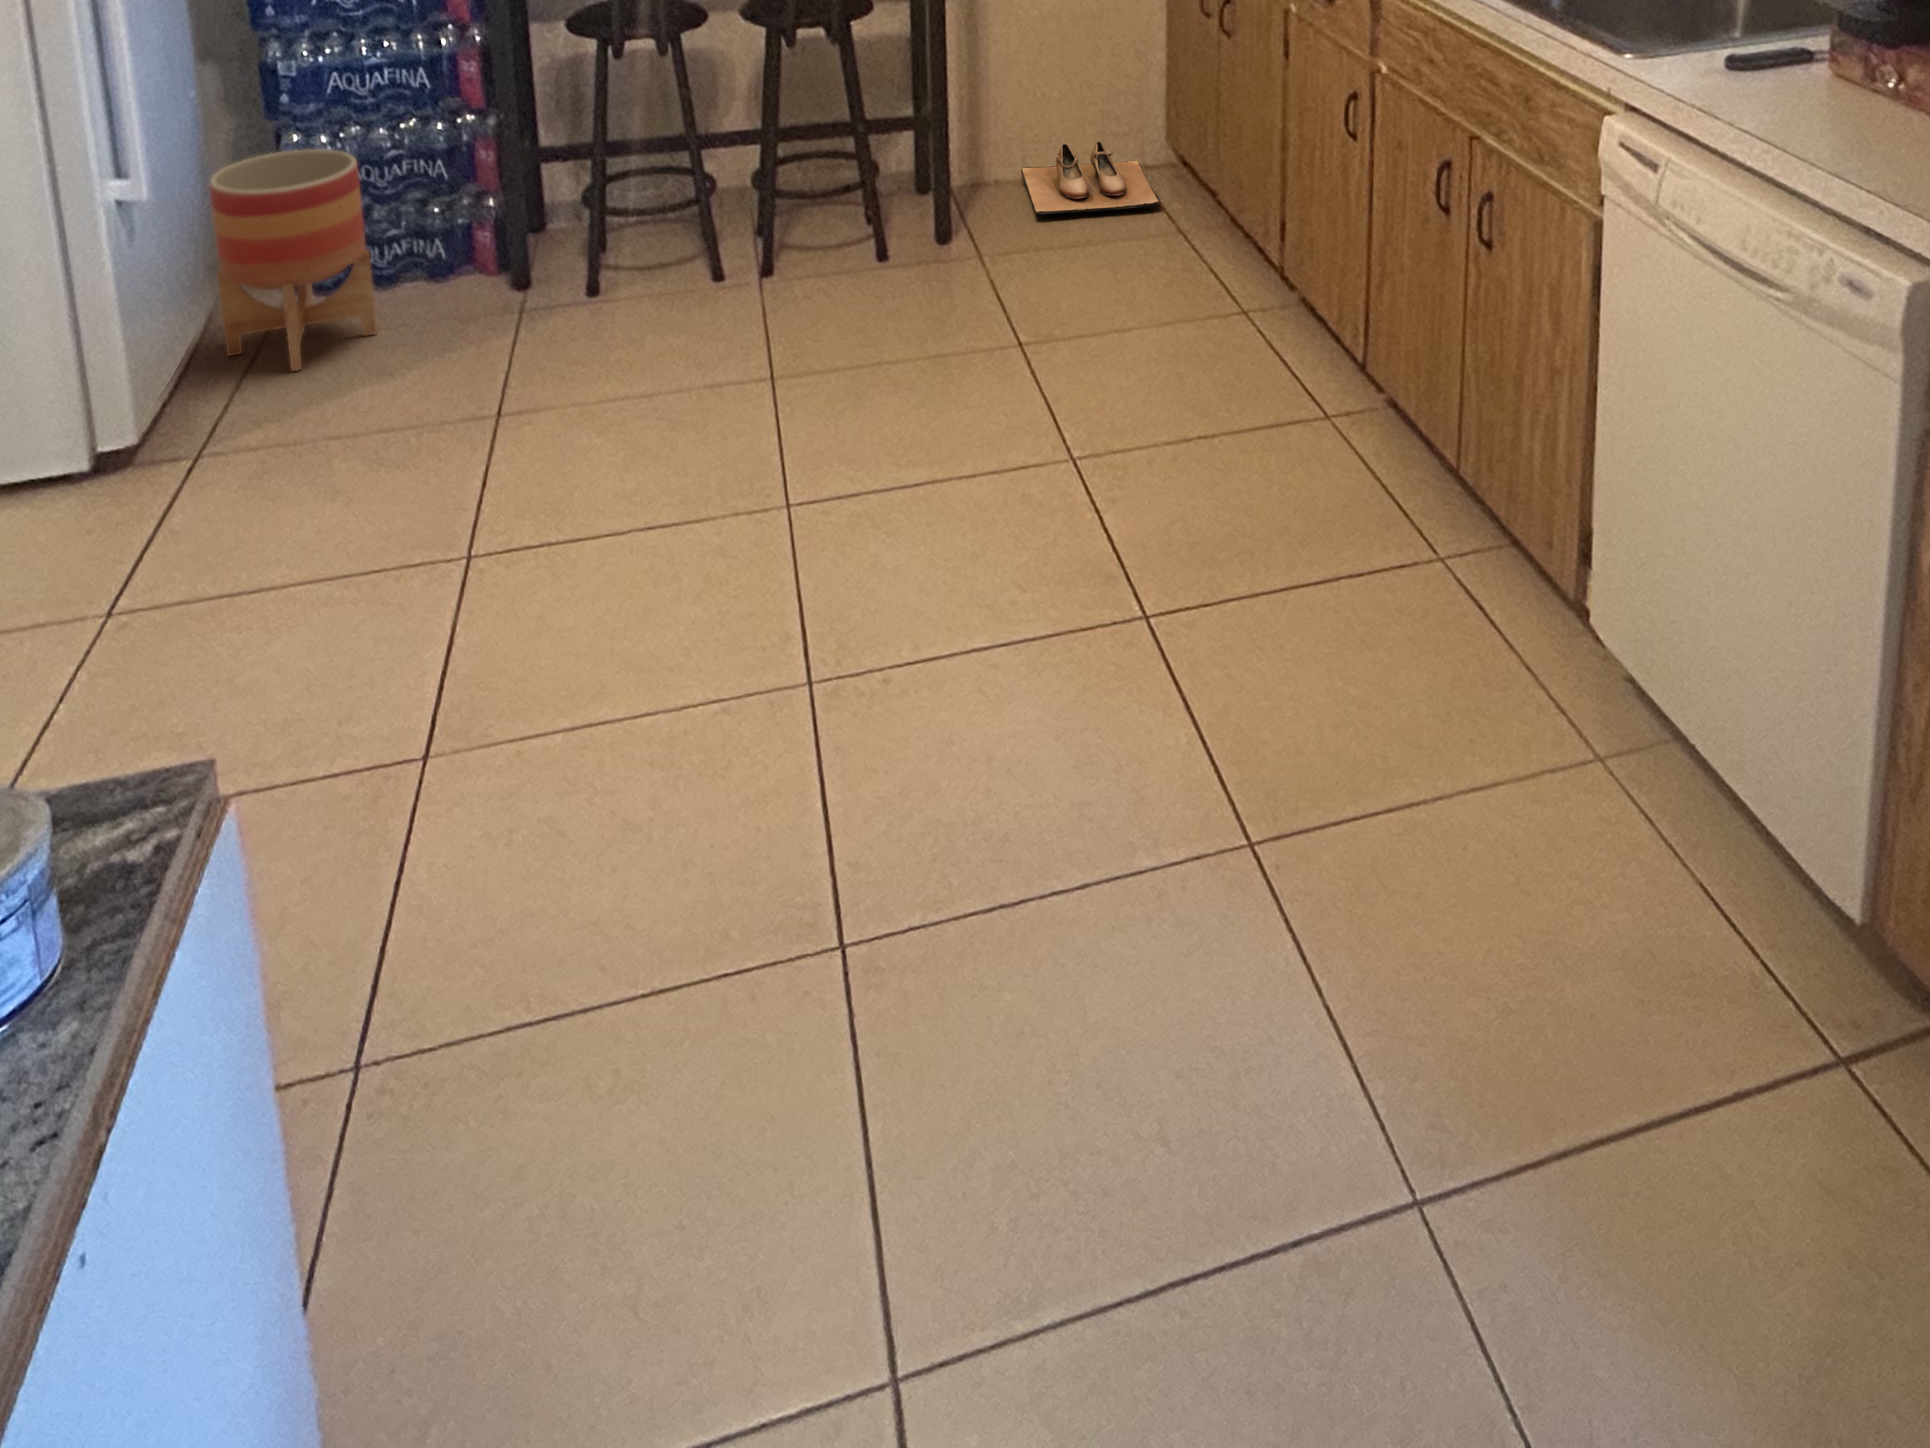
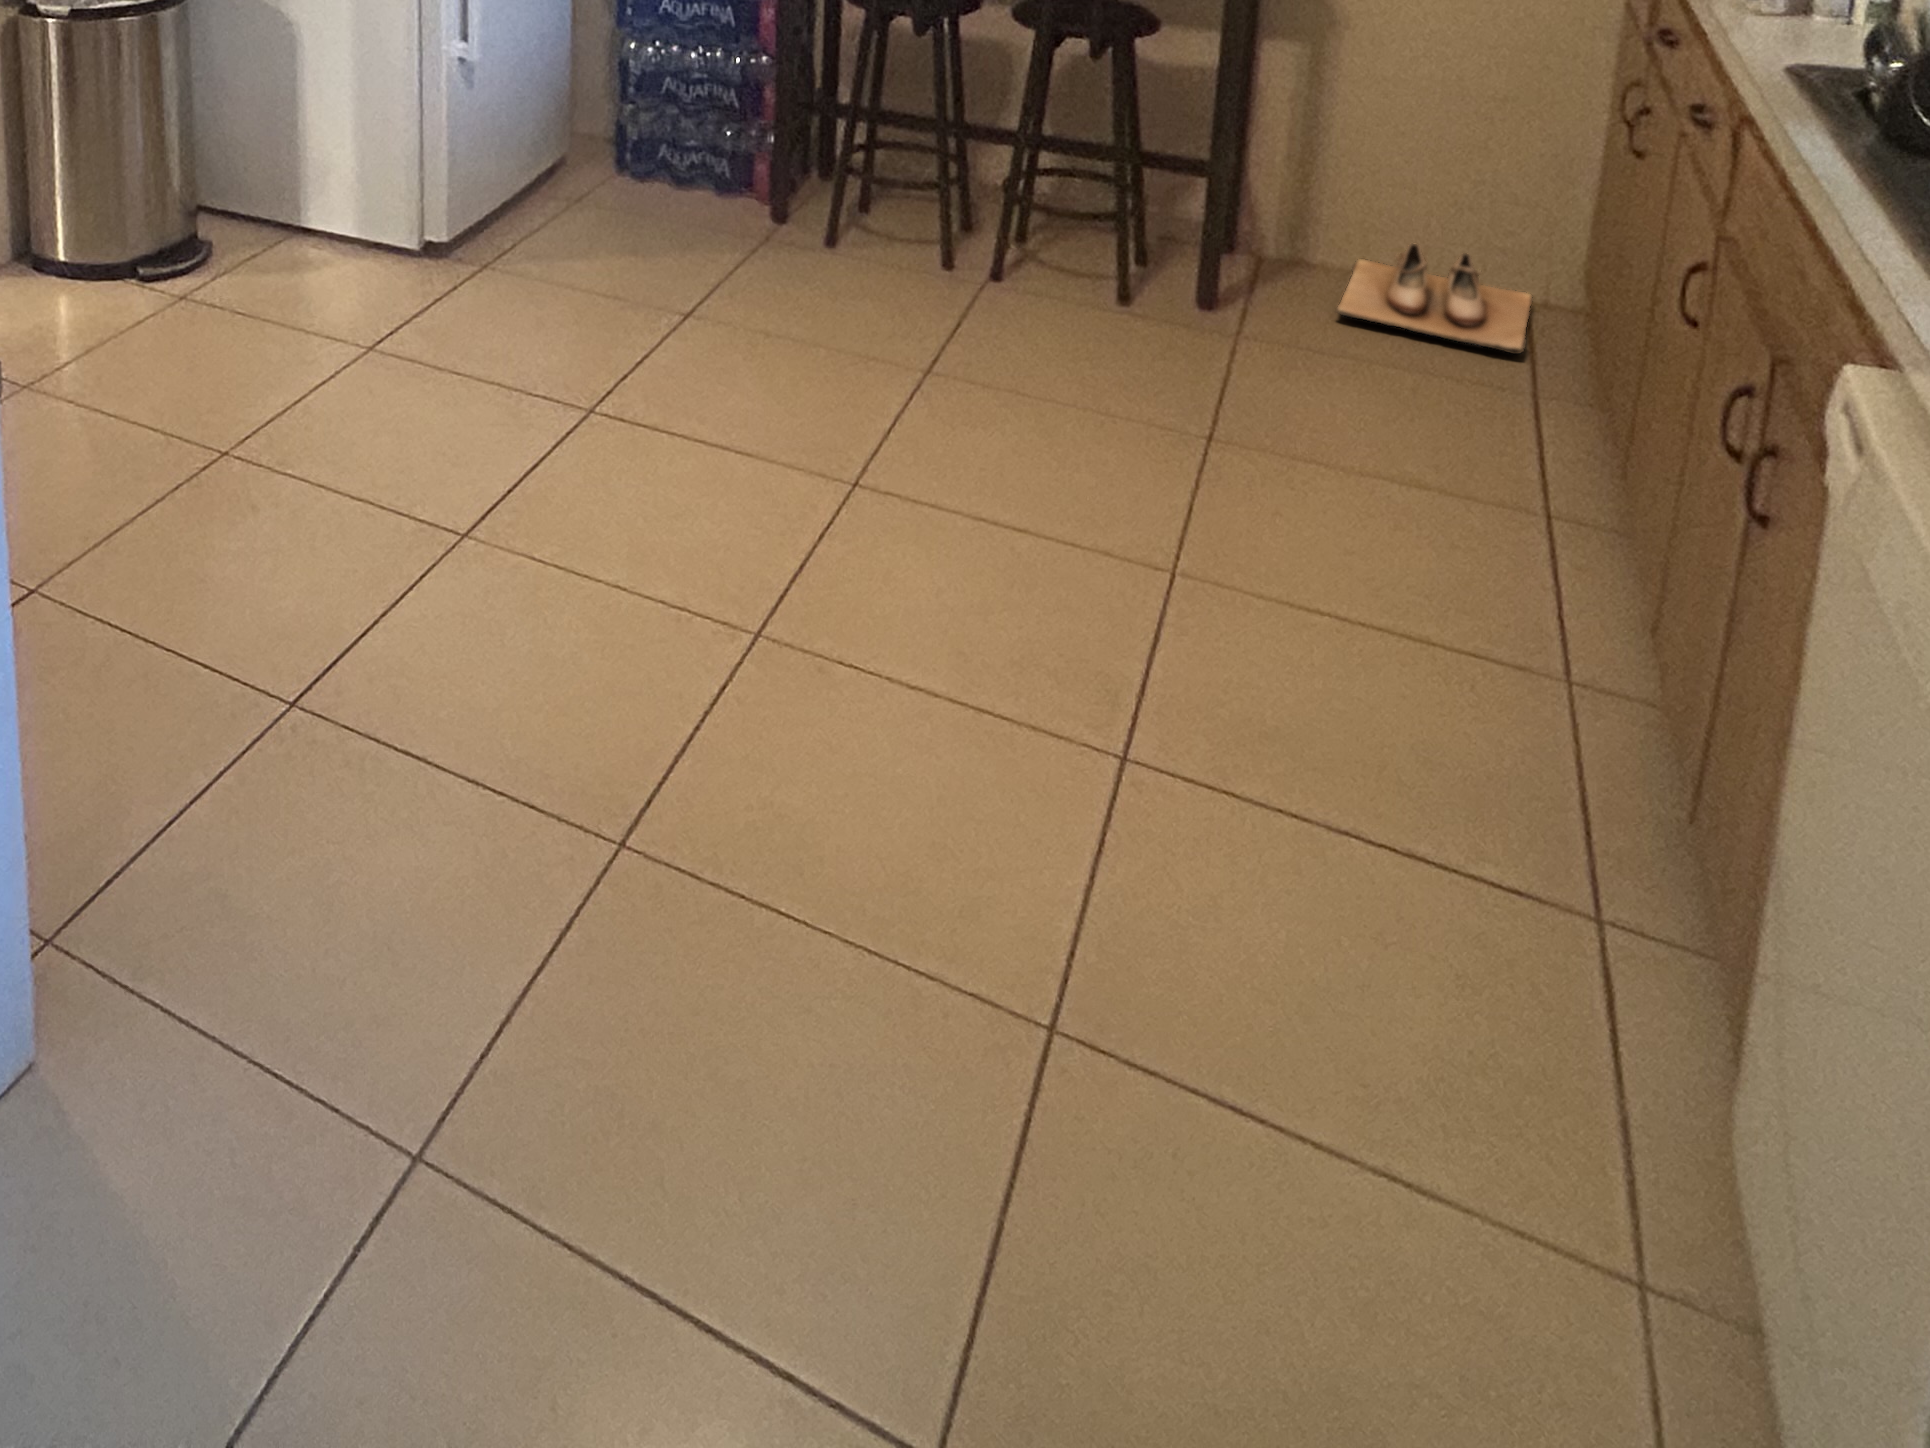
planter: present [209,149,377,371] -> none [544,54,651,232]

